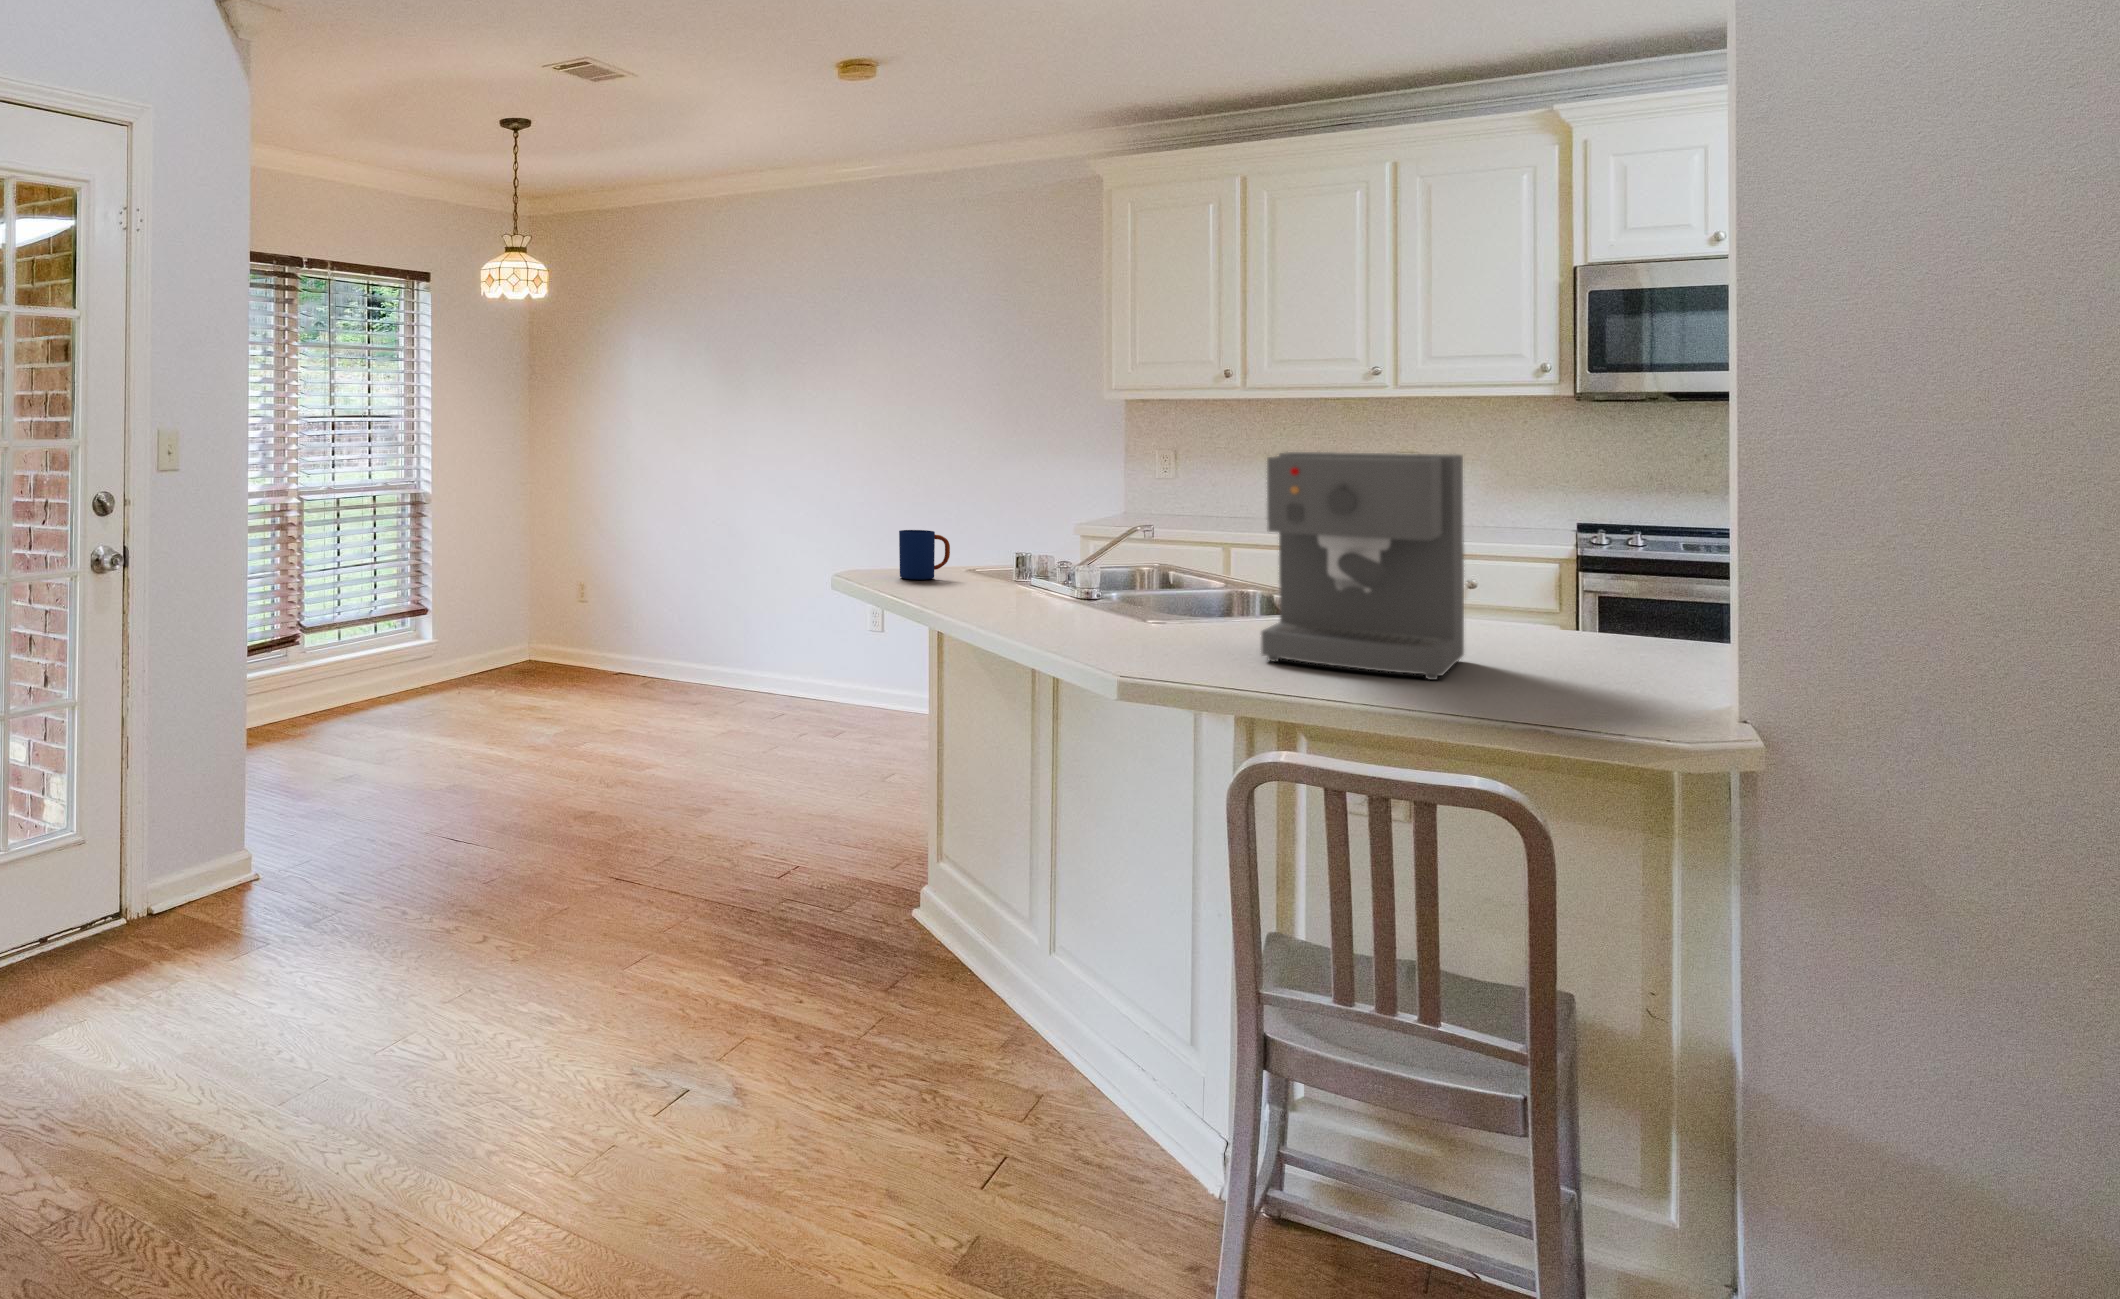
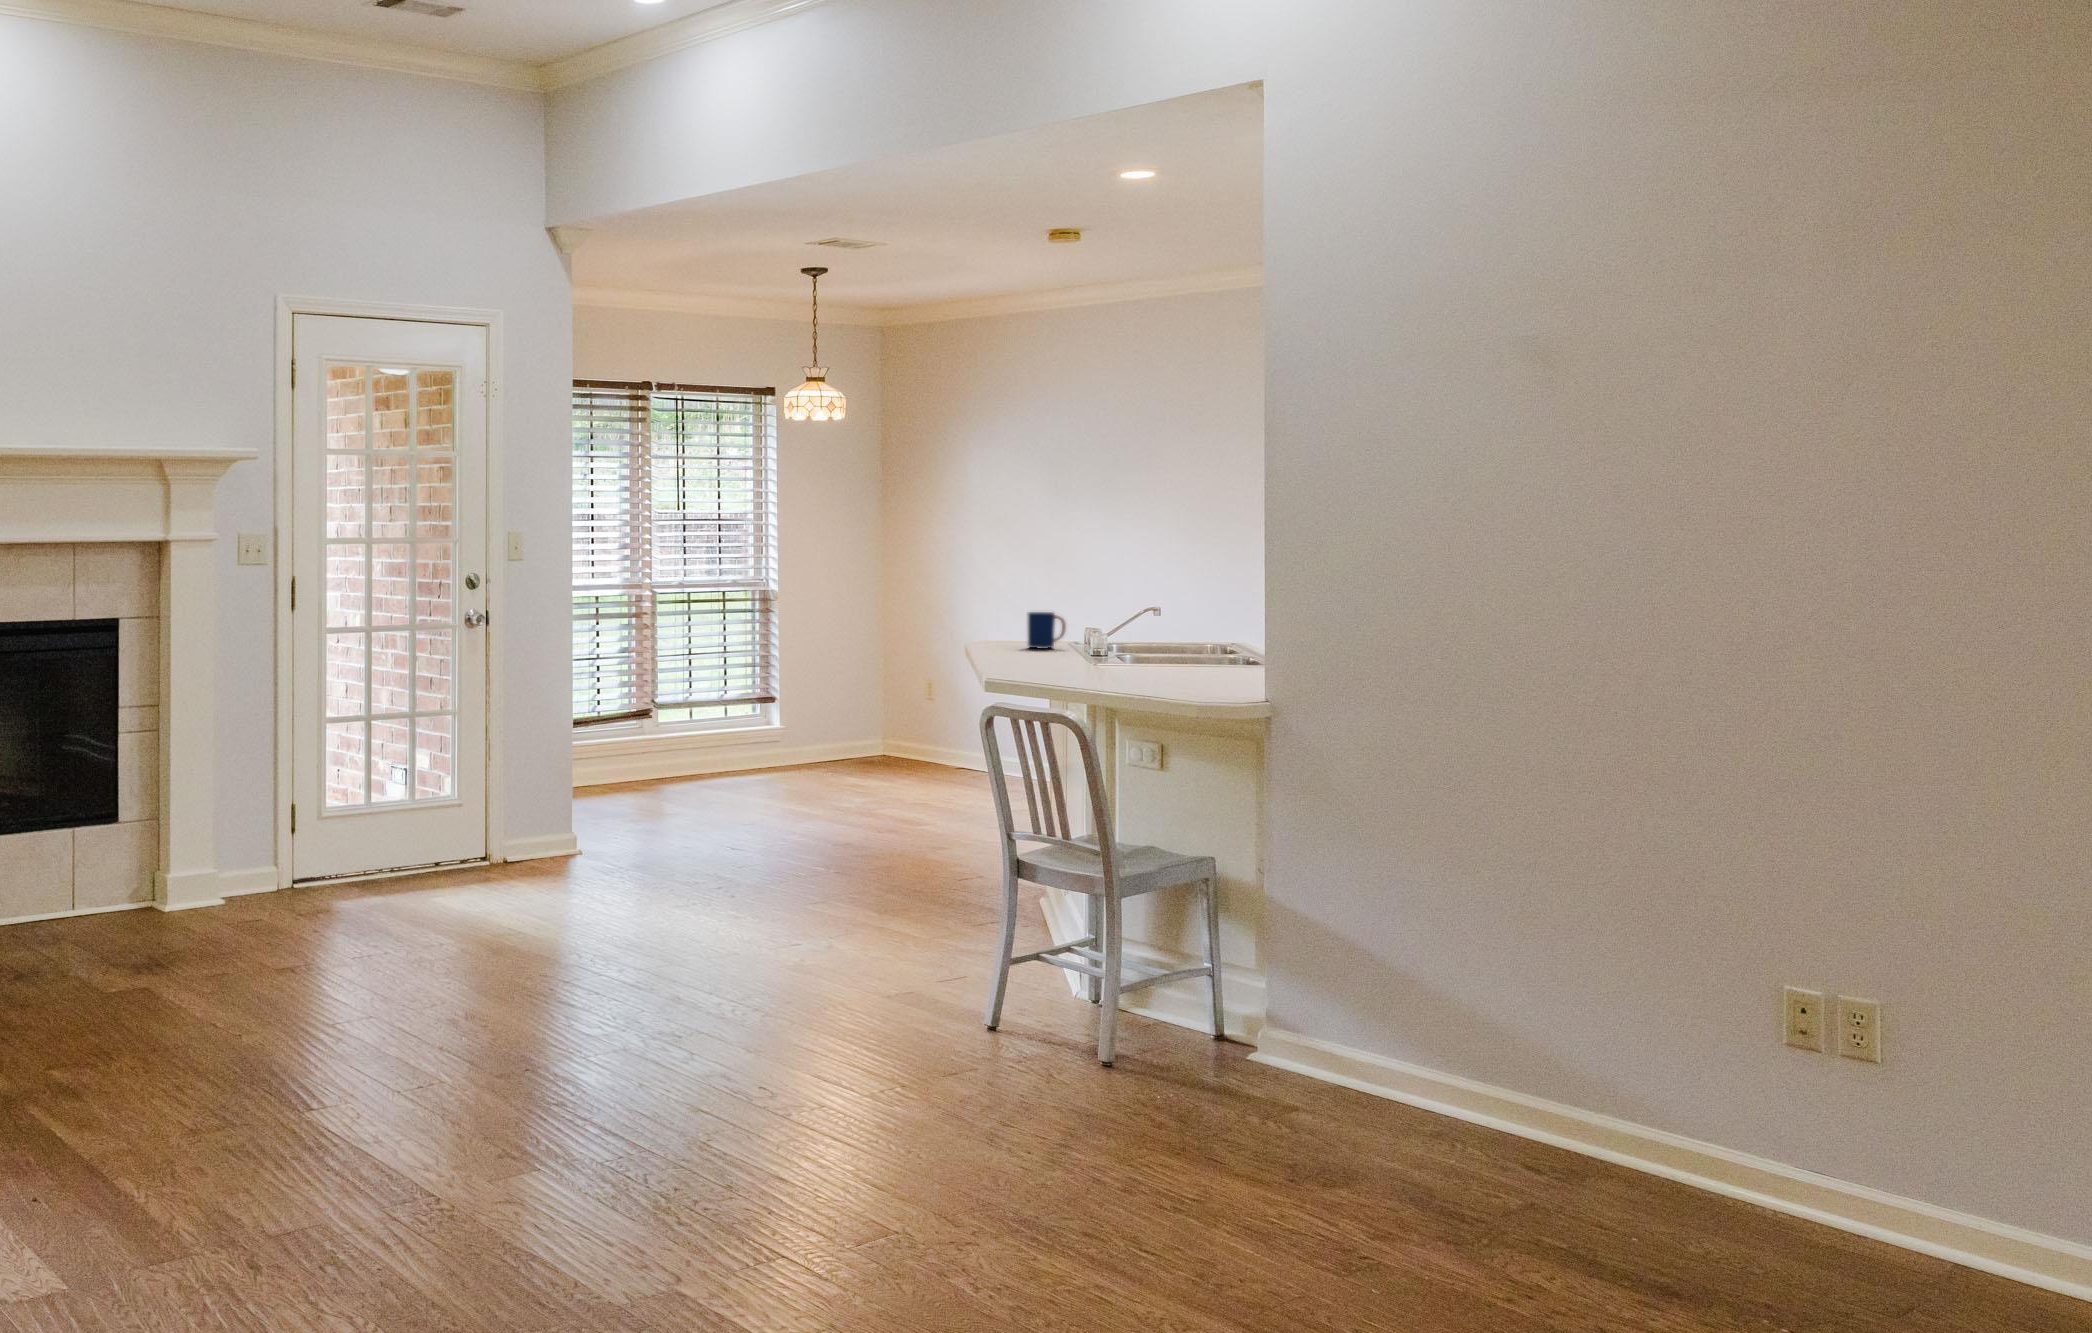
coffee maker: present [1261,452,1464,680] -> none [1112,551,1251,687]

